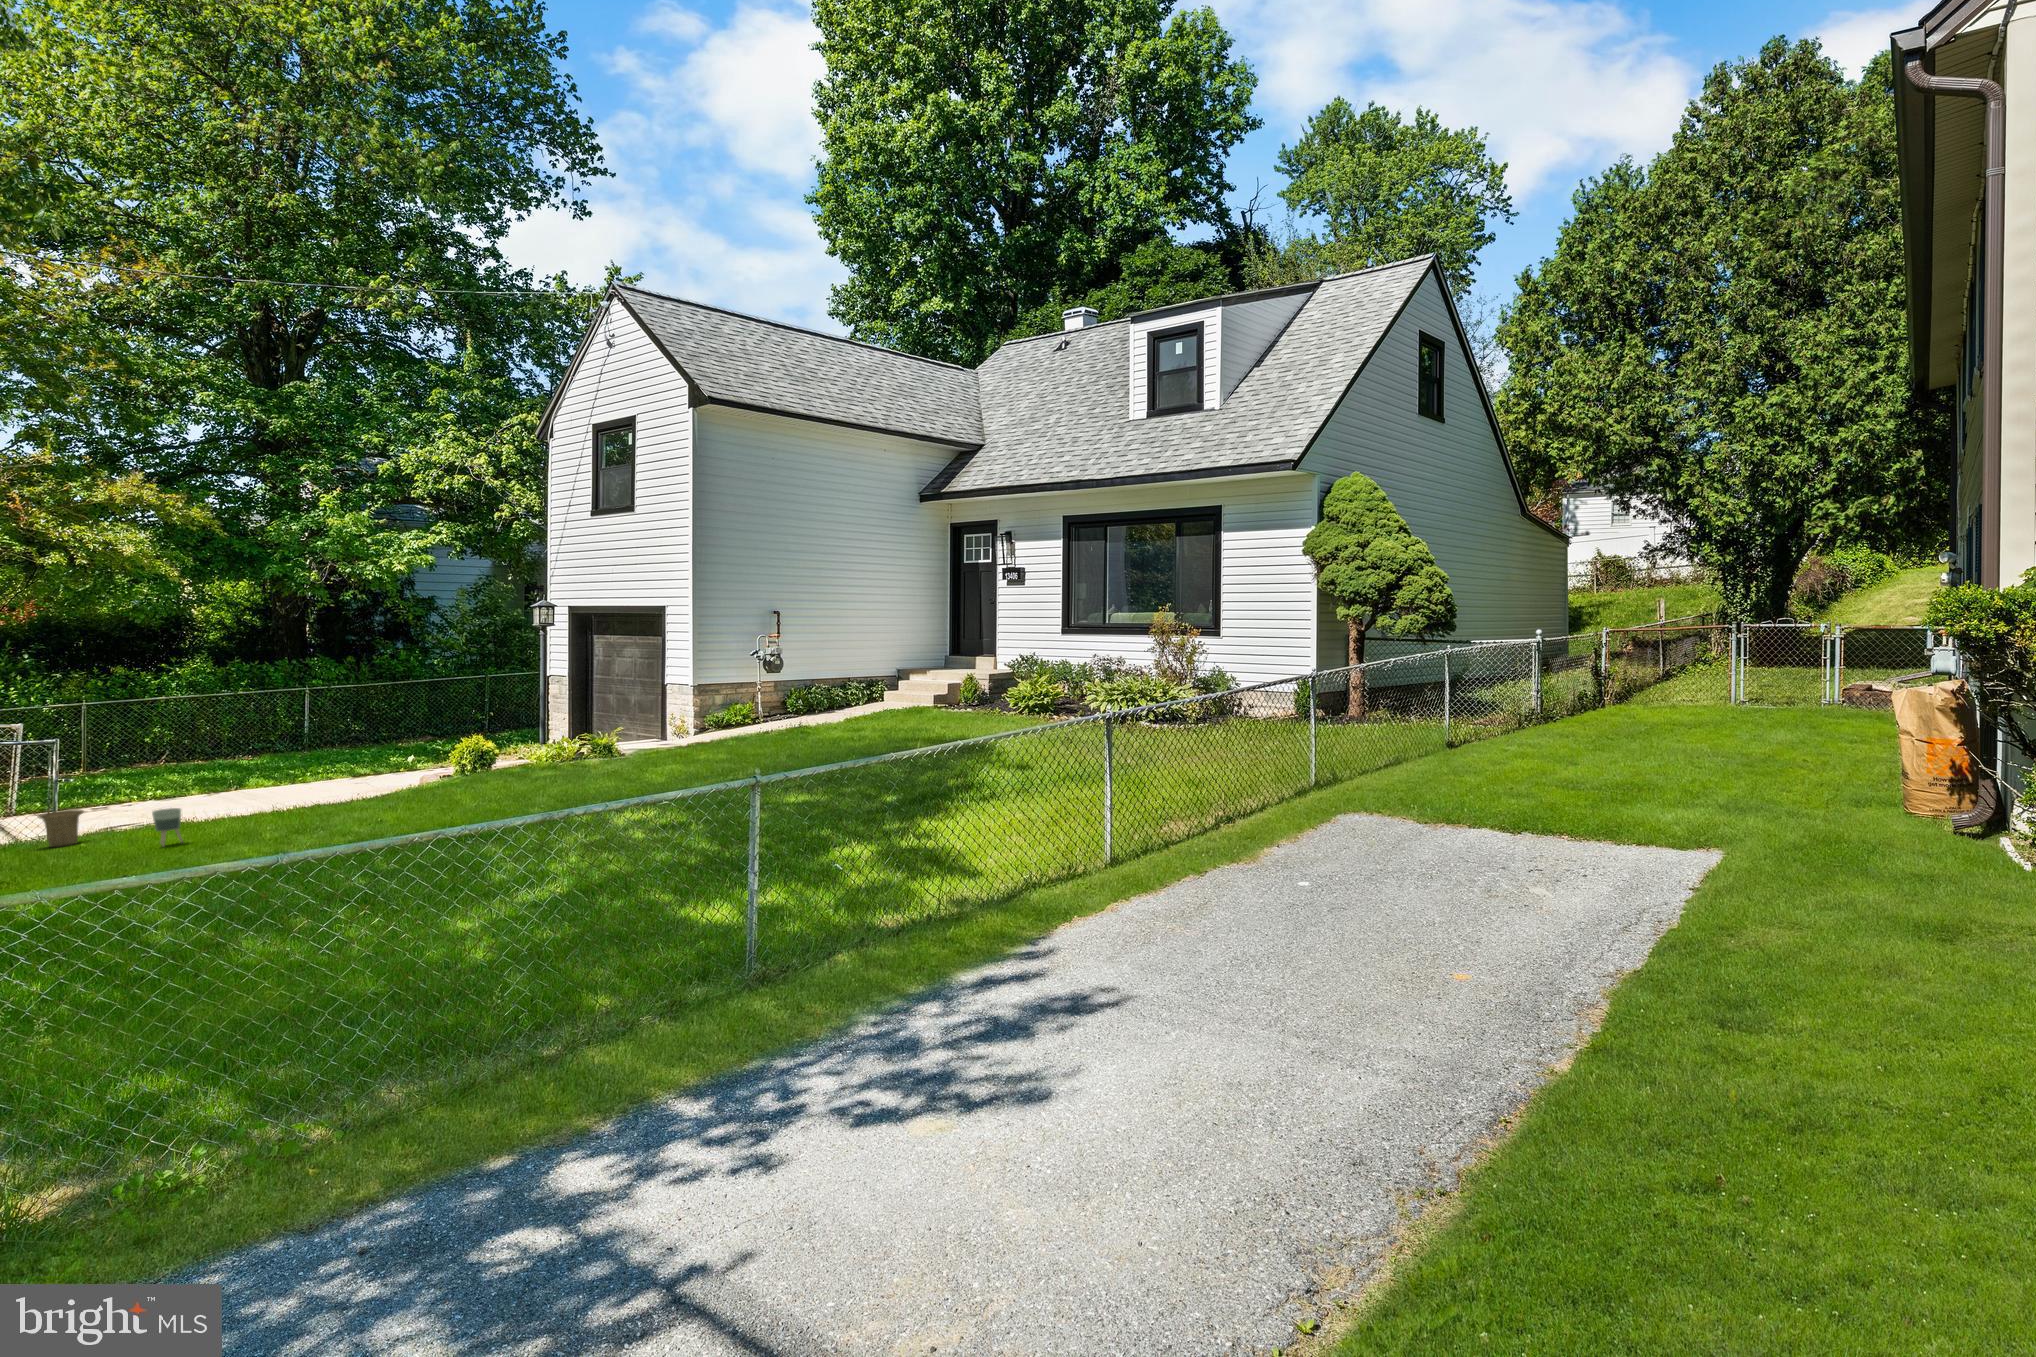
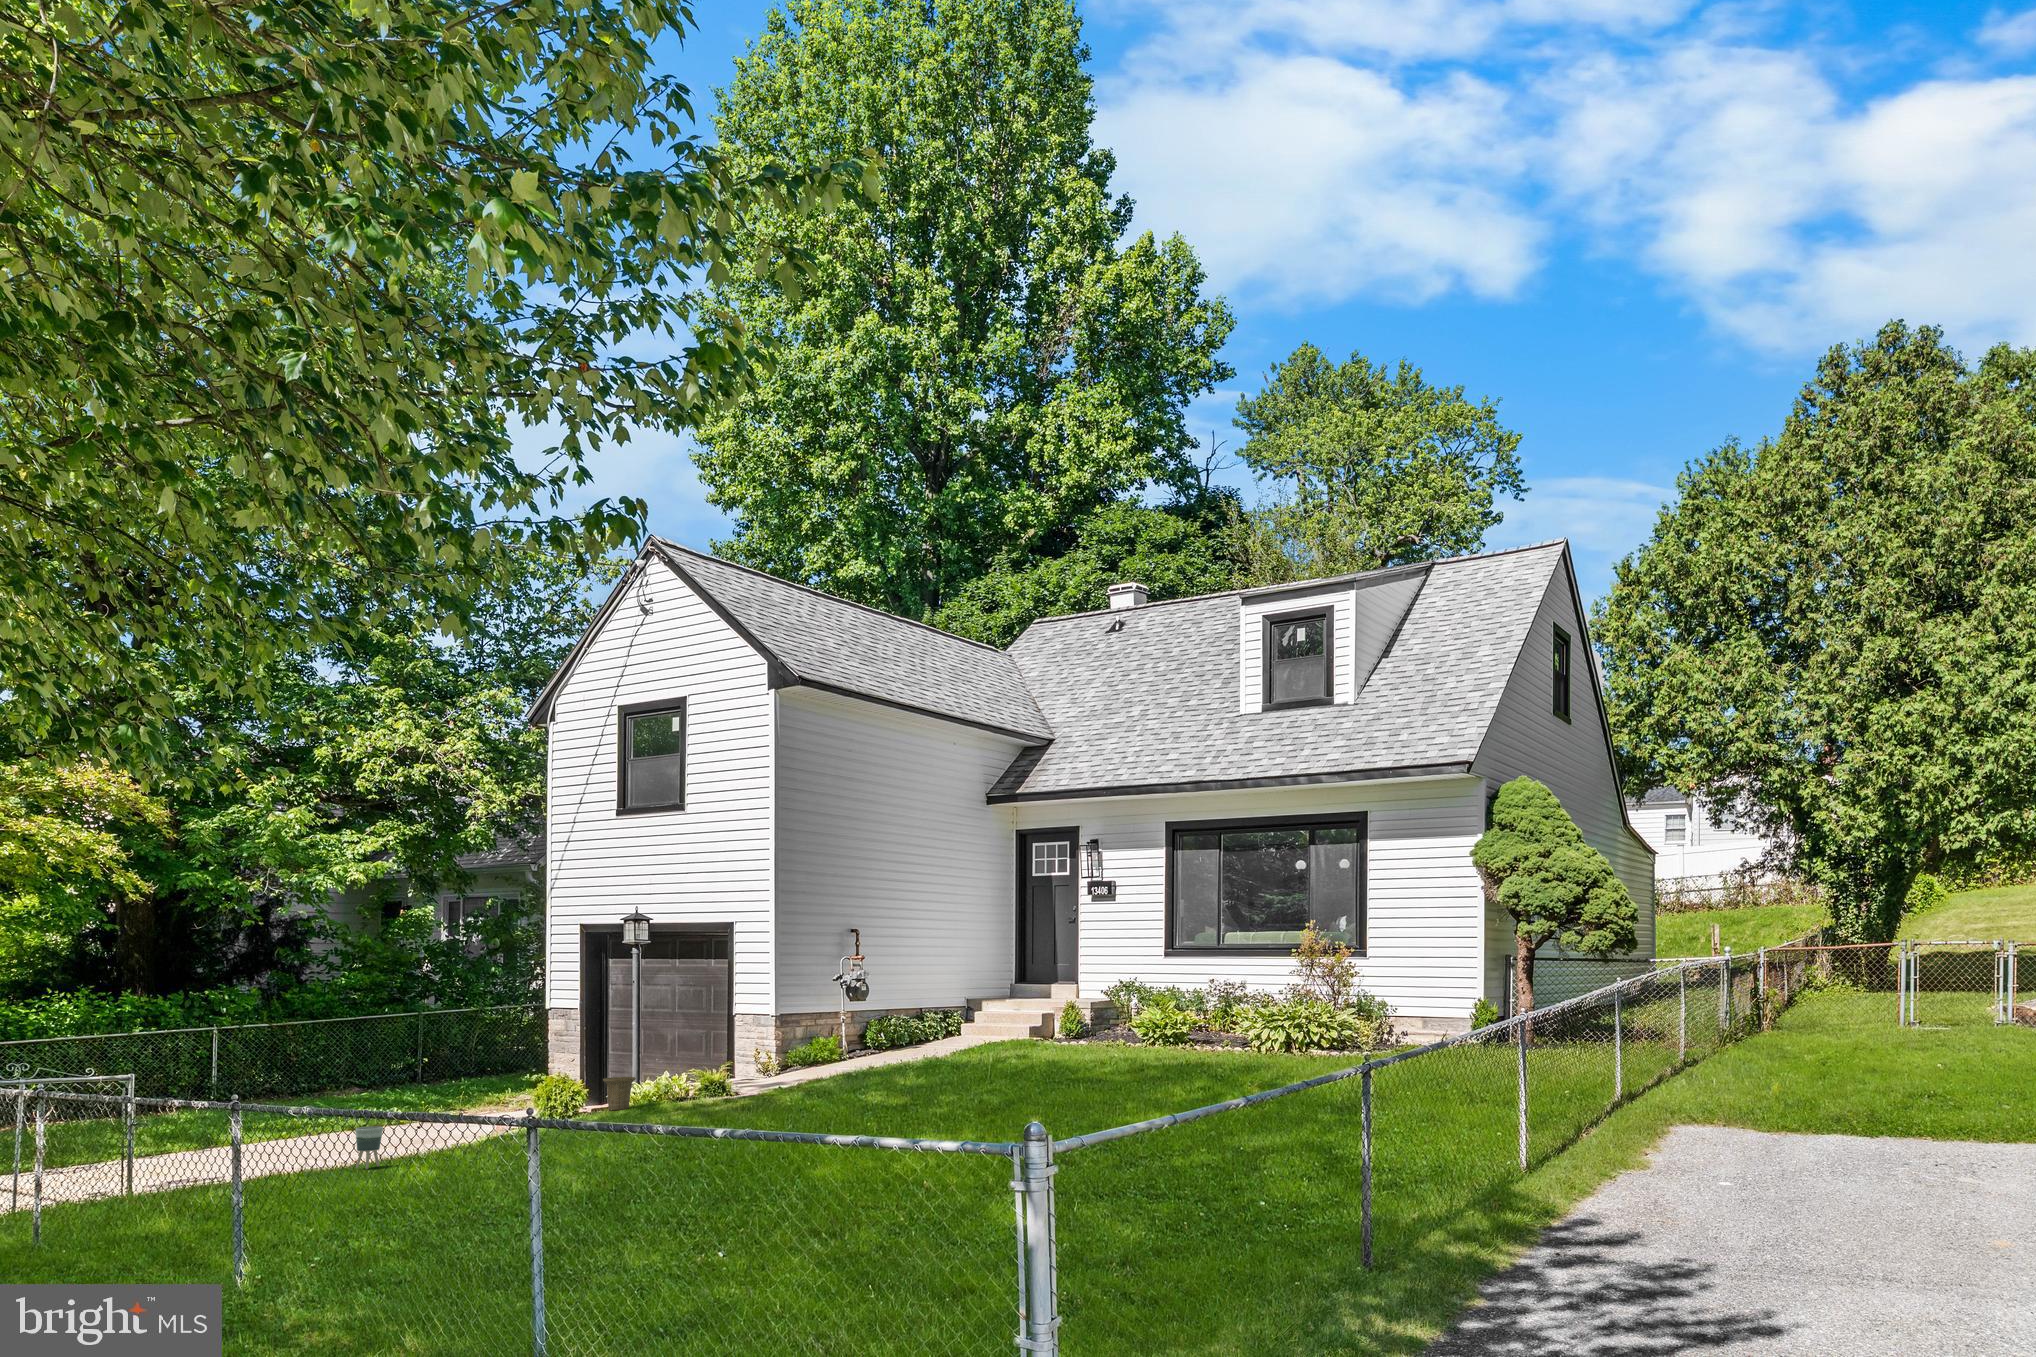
basket: present [38,810,84,847] -> present [603,1077,636,1110]

